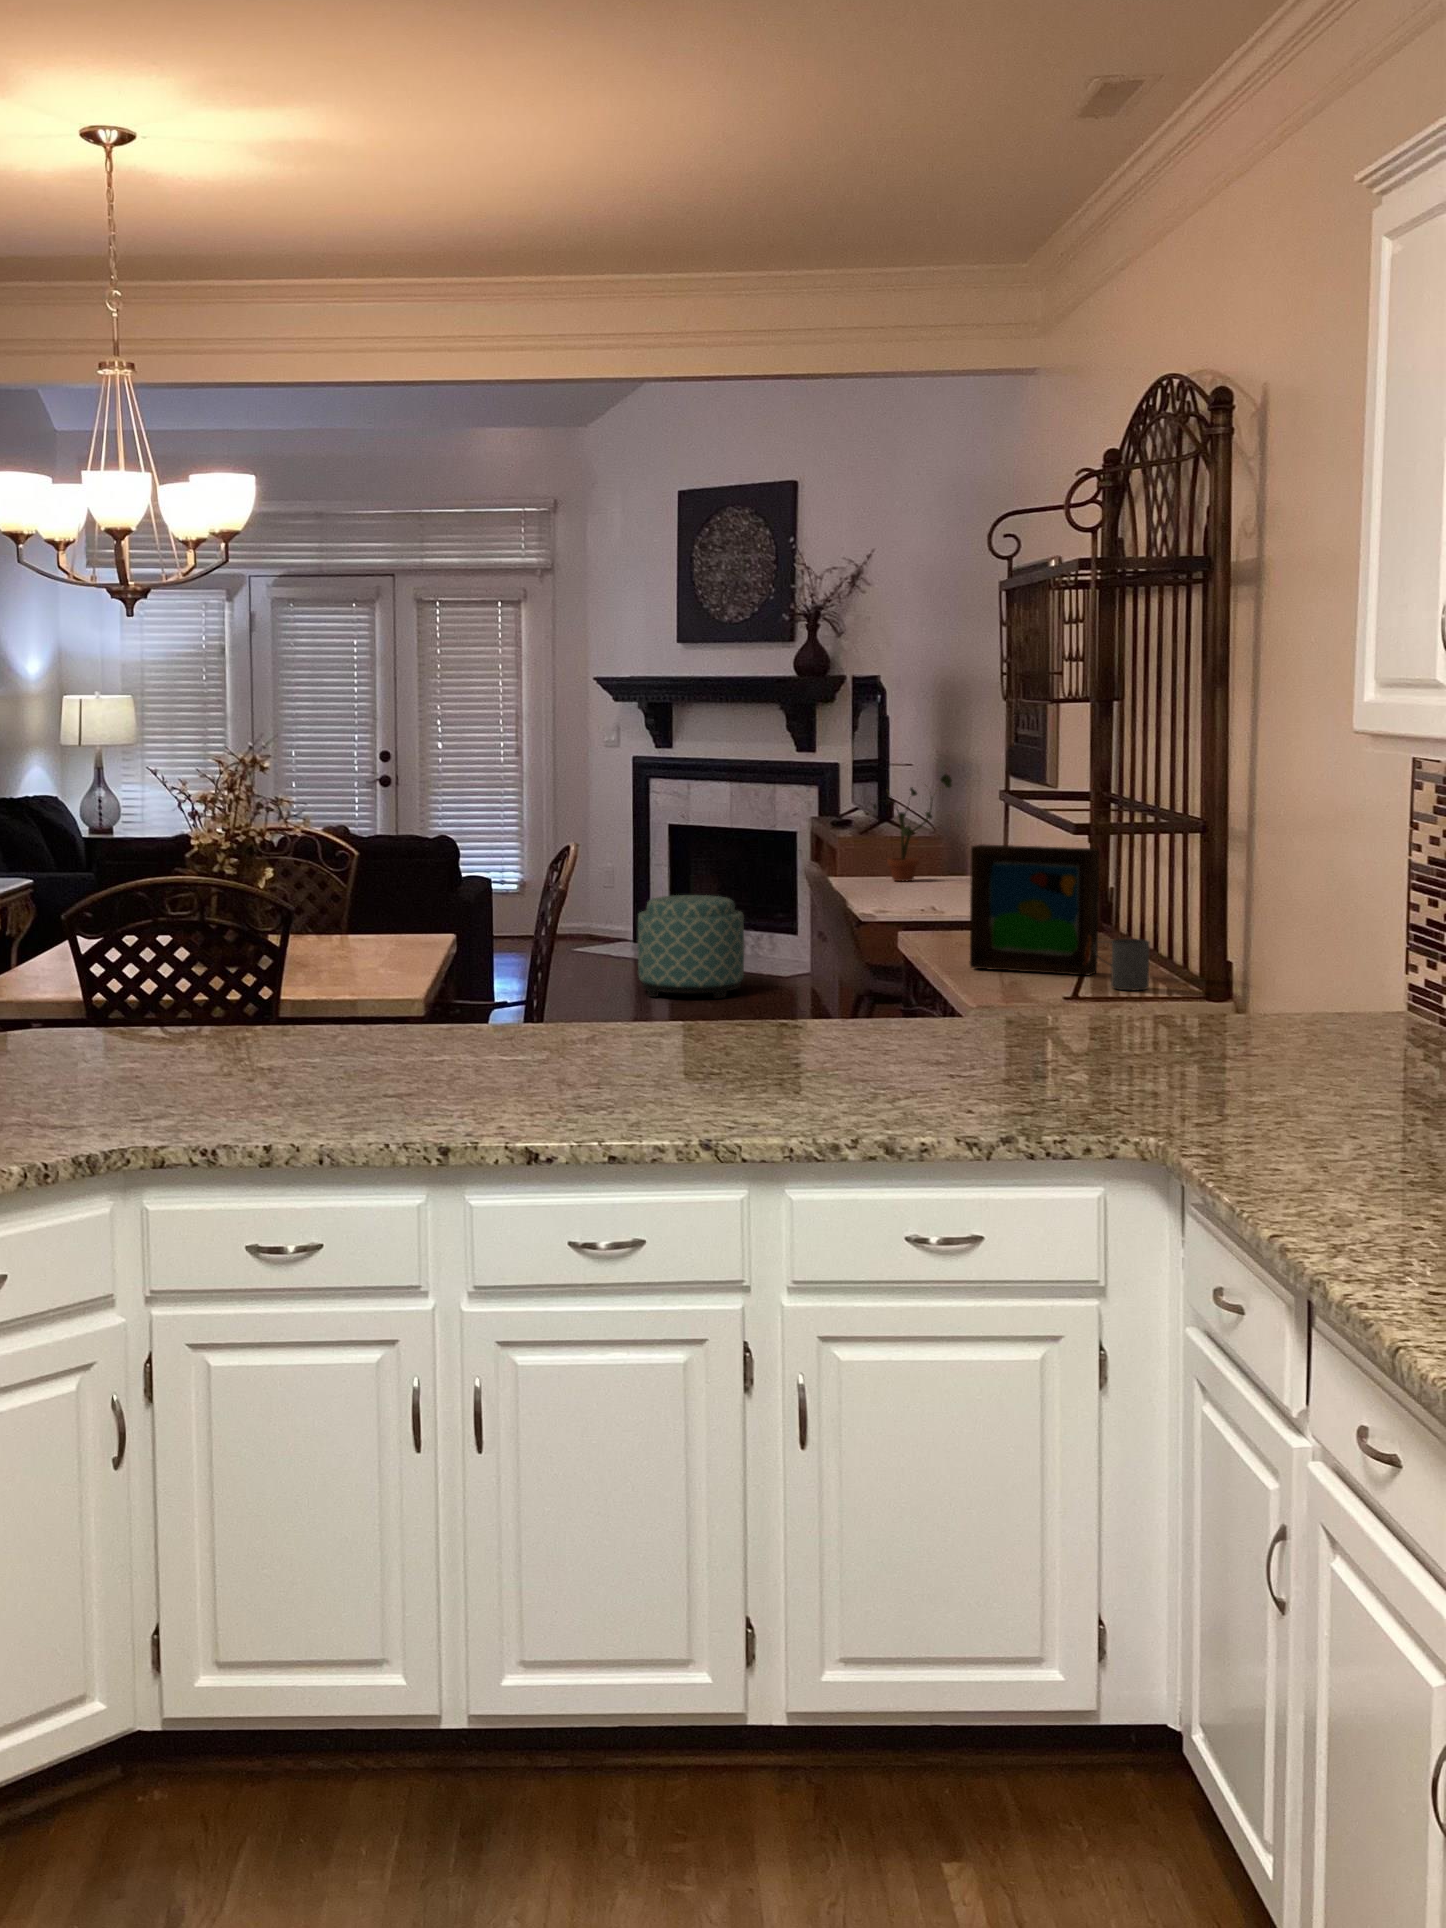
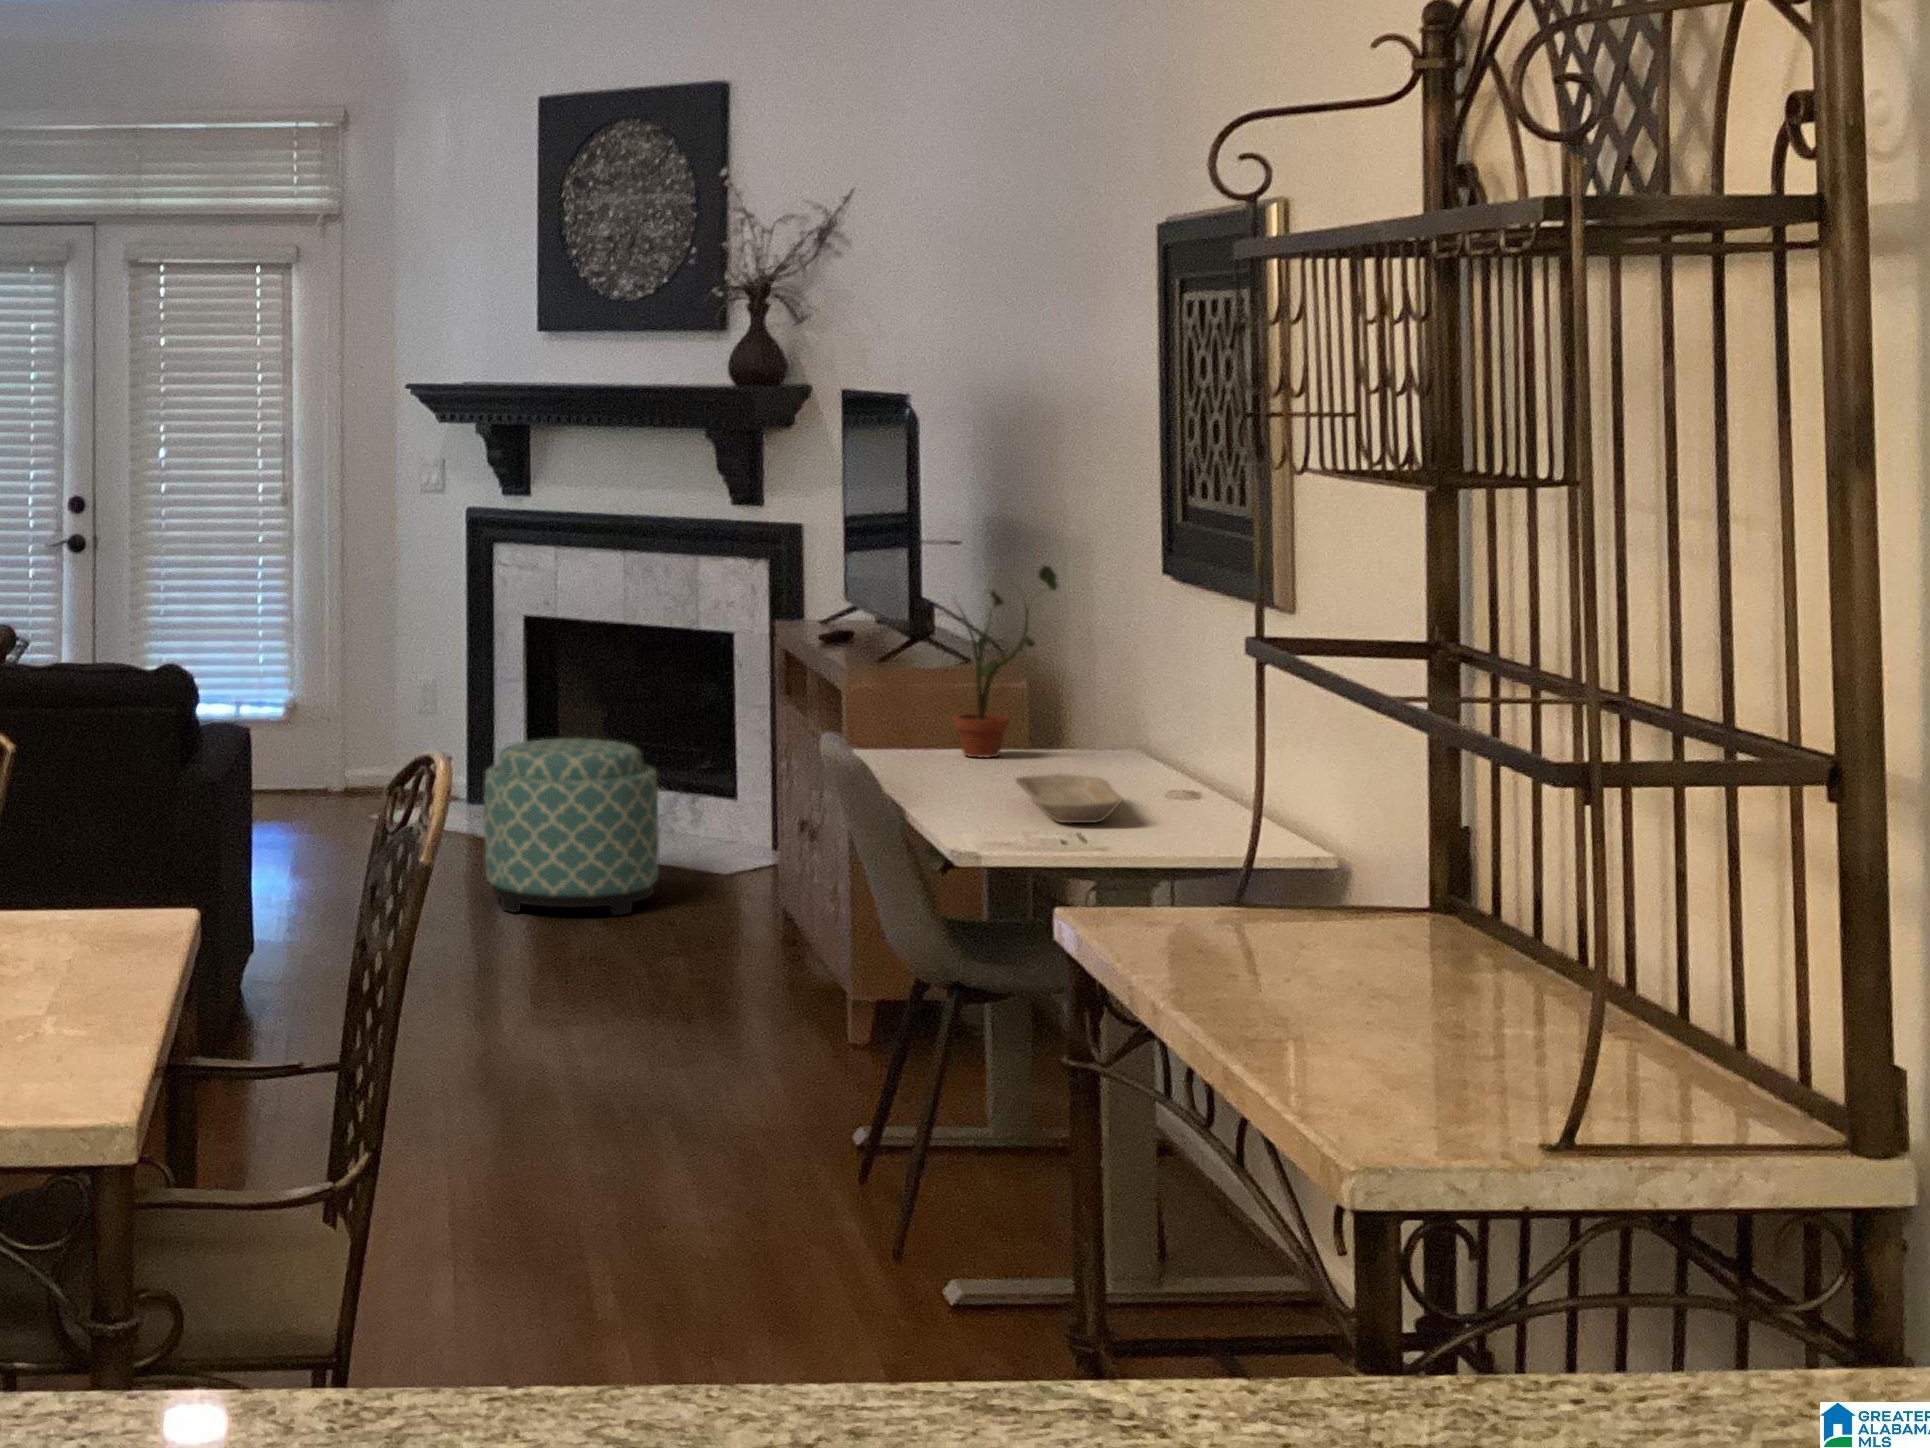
picture frame: present [970,844,1100,975] -> none [1285,770,1575,1067]
tray: none [907,883,958,904] -> present [1015,774,1122,823]
mug: present [1093,939,1149,990] -> none [1610,1005,1748,1130]

